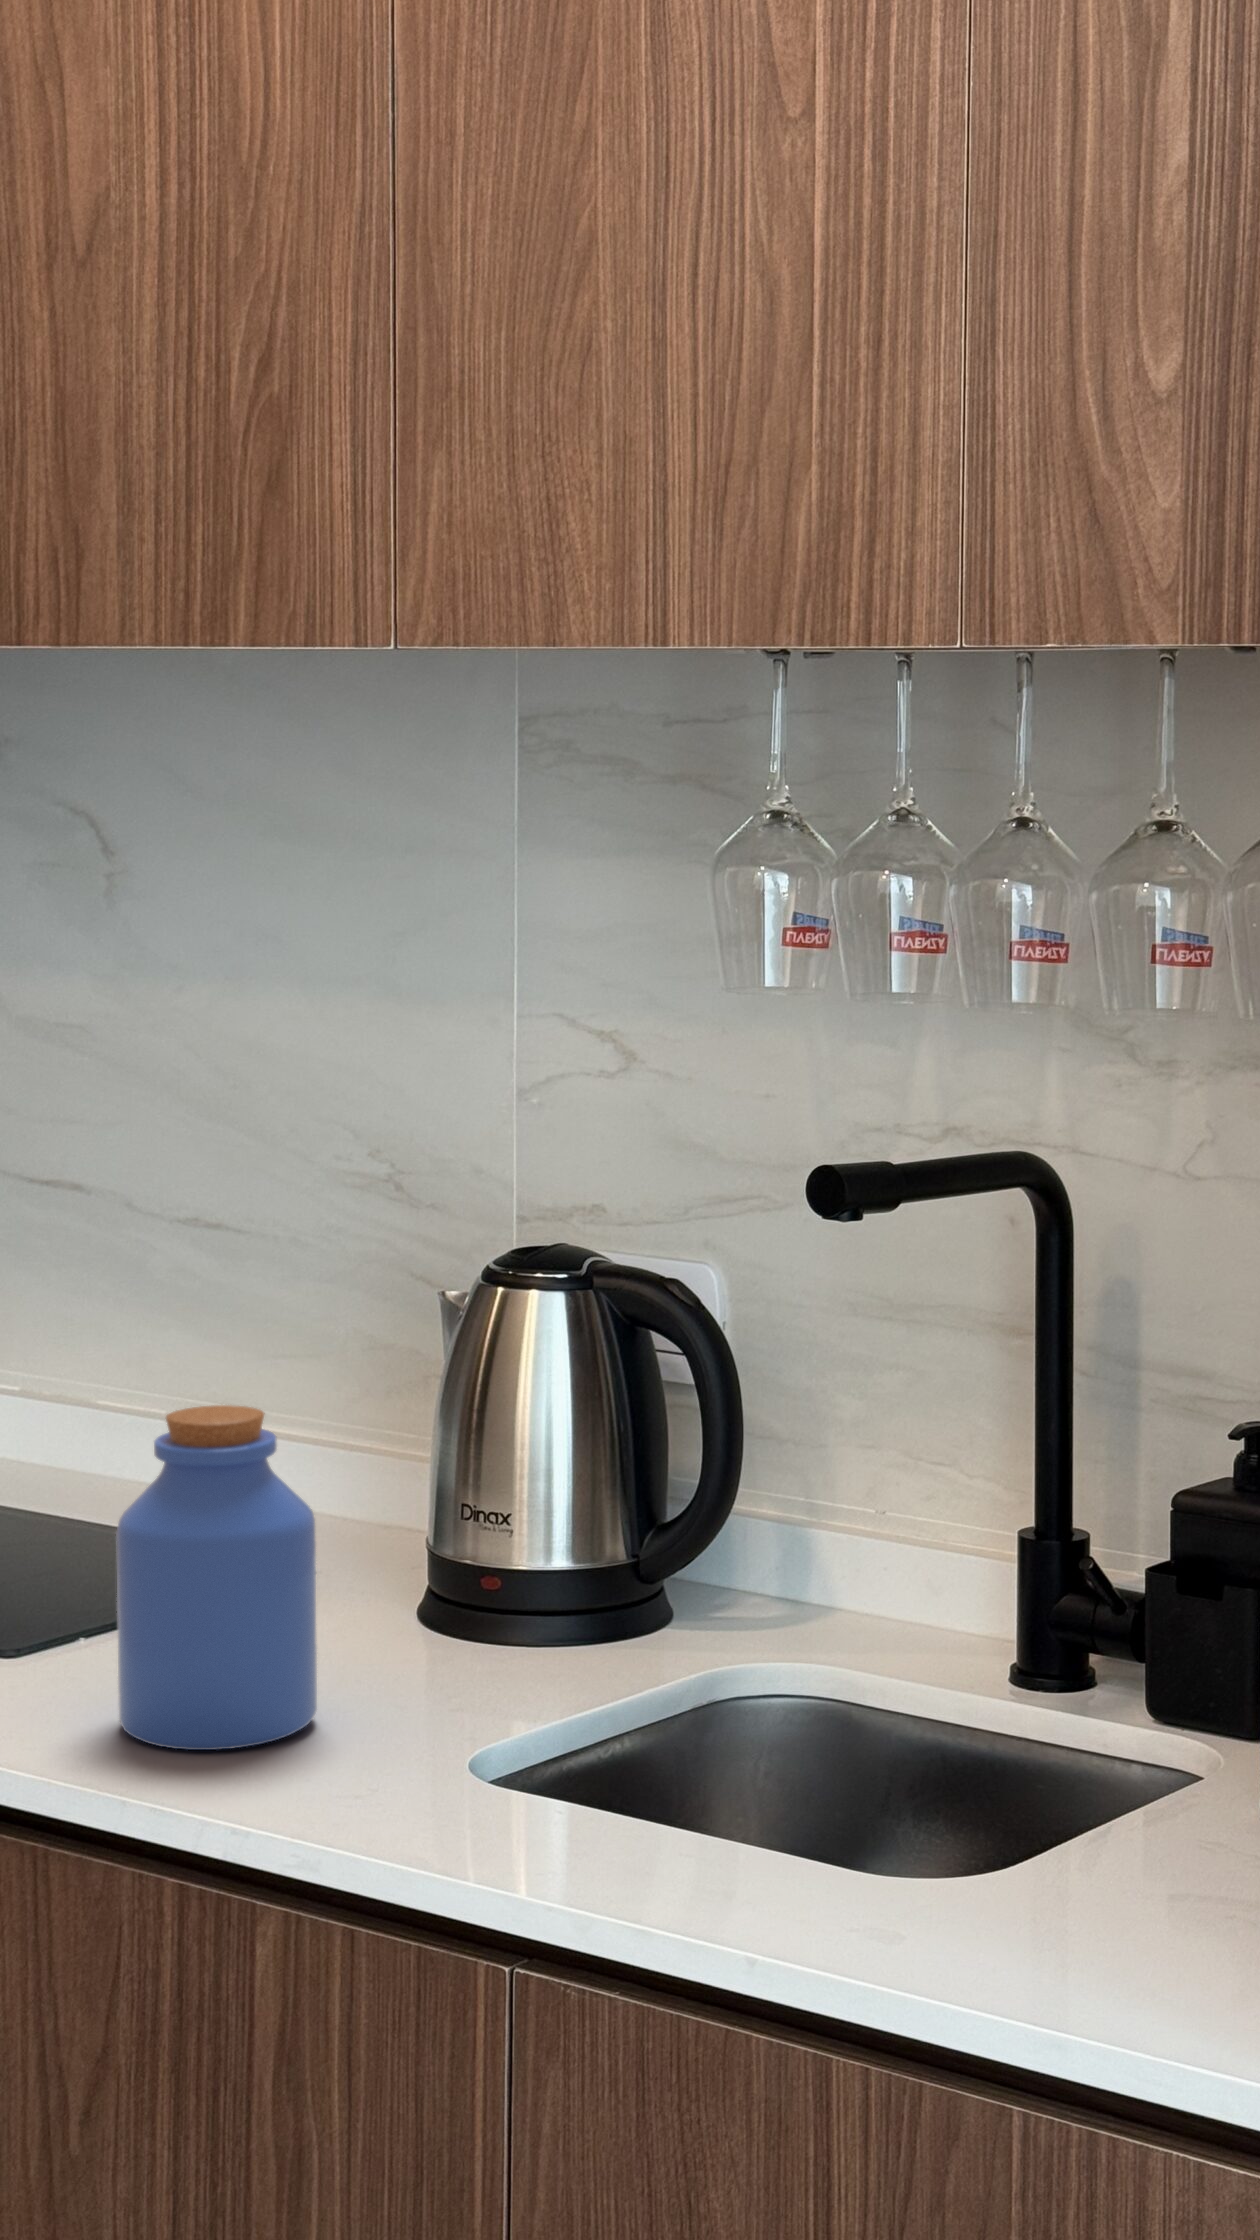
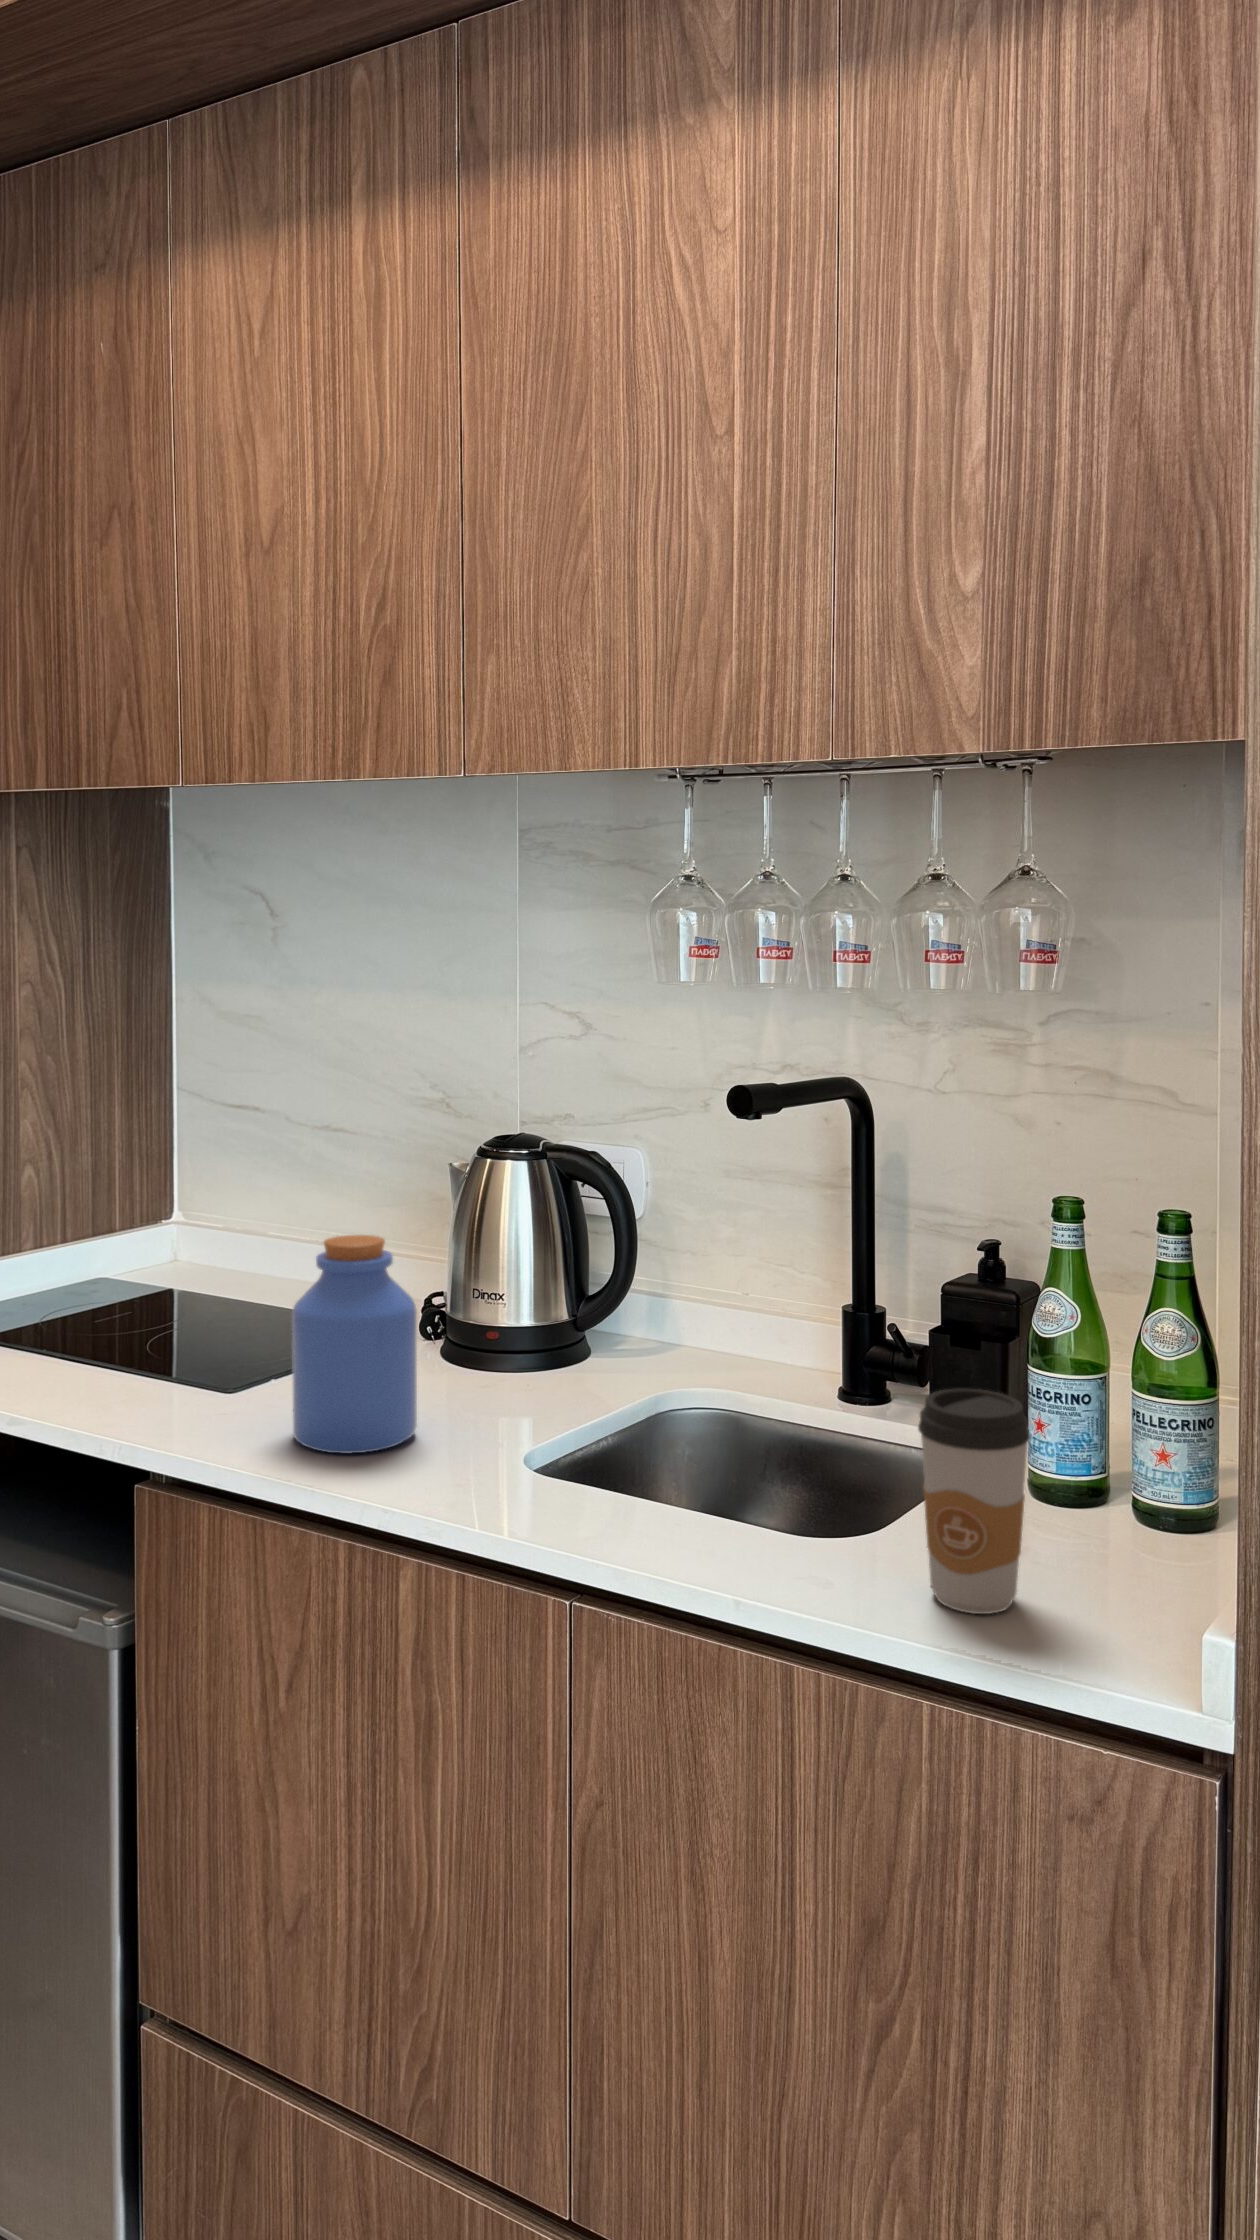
coffee cup: none [1034,1648,1201,1985] -> present [918,1389,1030,1614]

